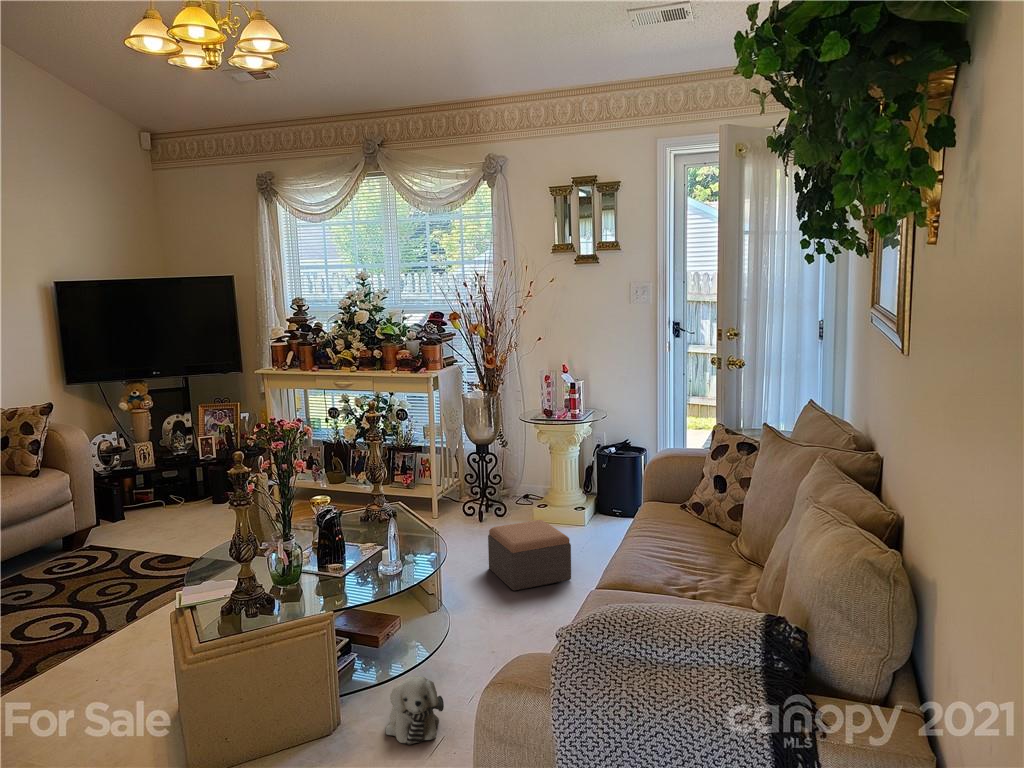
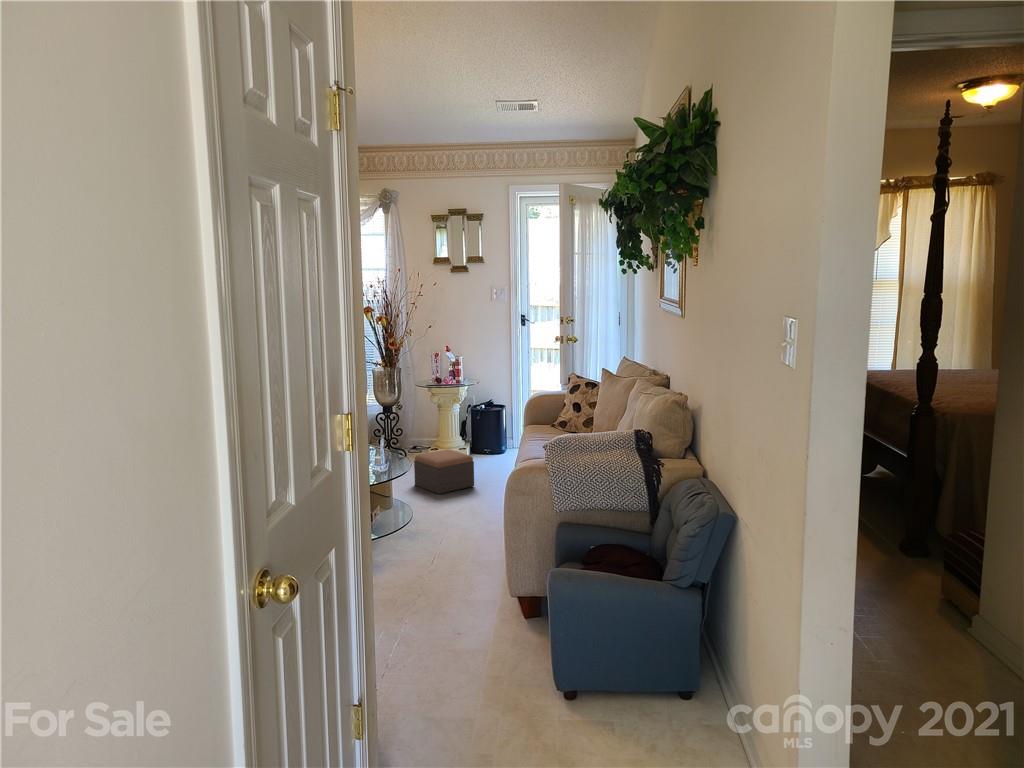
plush toy: present [386,676,444,745] -> none [398,522,433,562]

